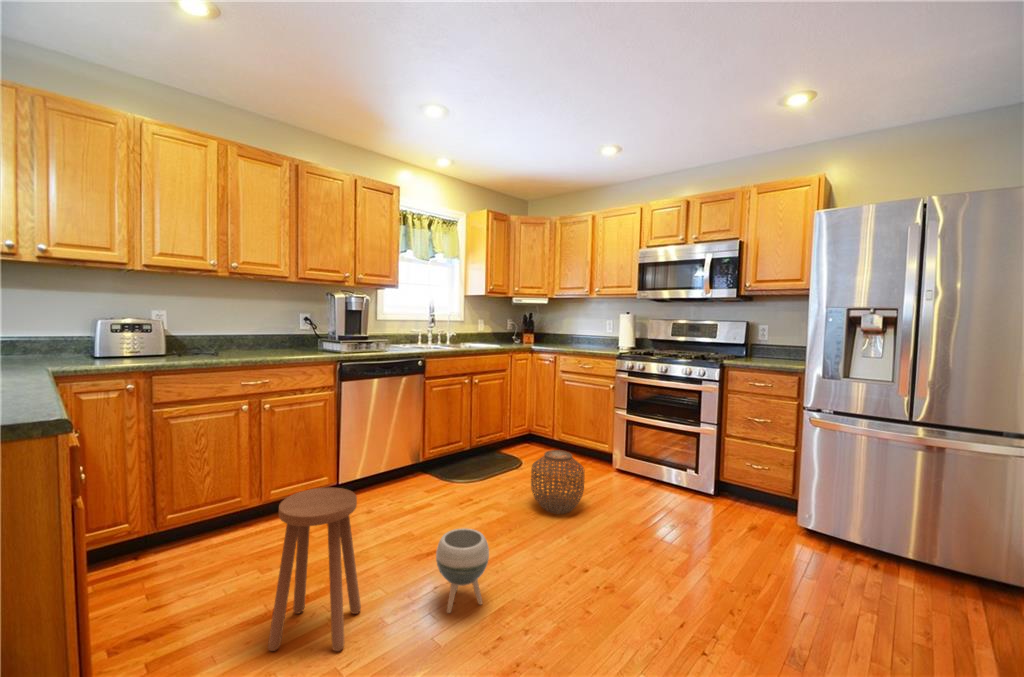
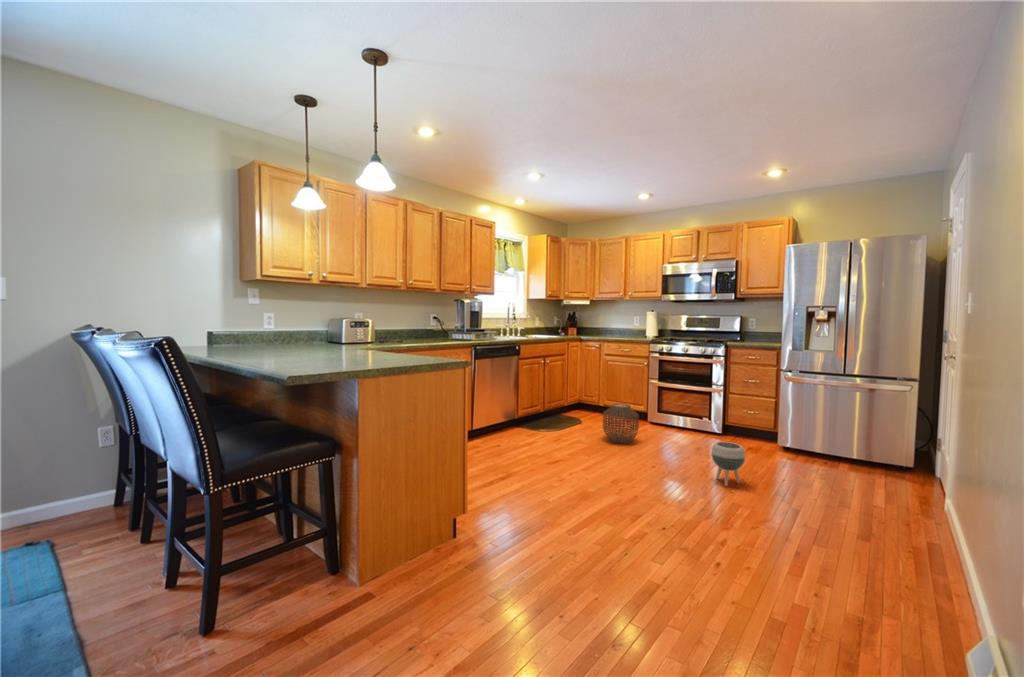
stool: present [268,488,361,651] -> none [499,412,540,494]
planter: present [436,528,489,613] -> present [711,442,745,486]

